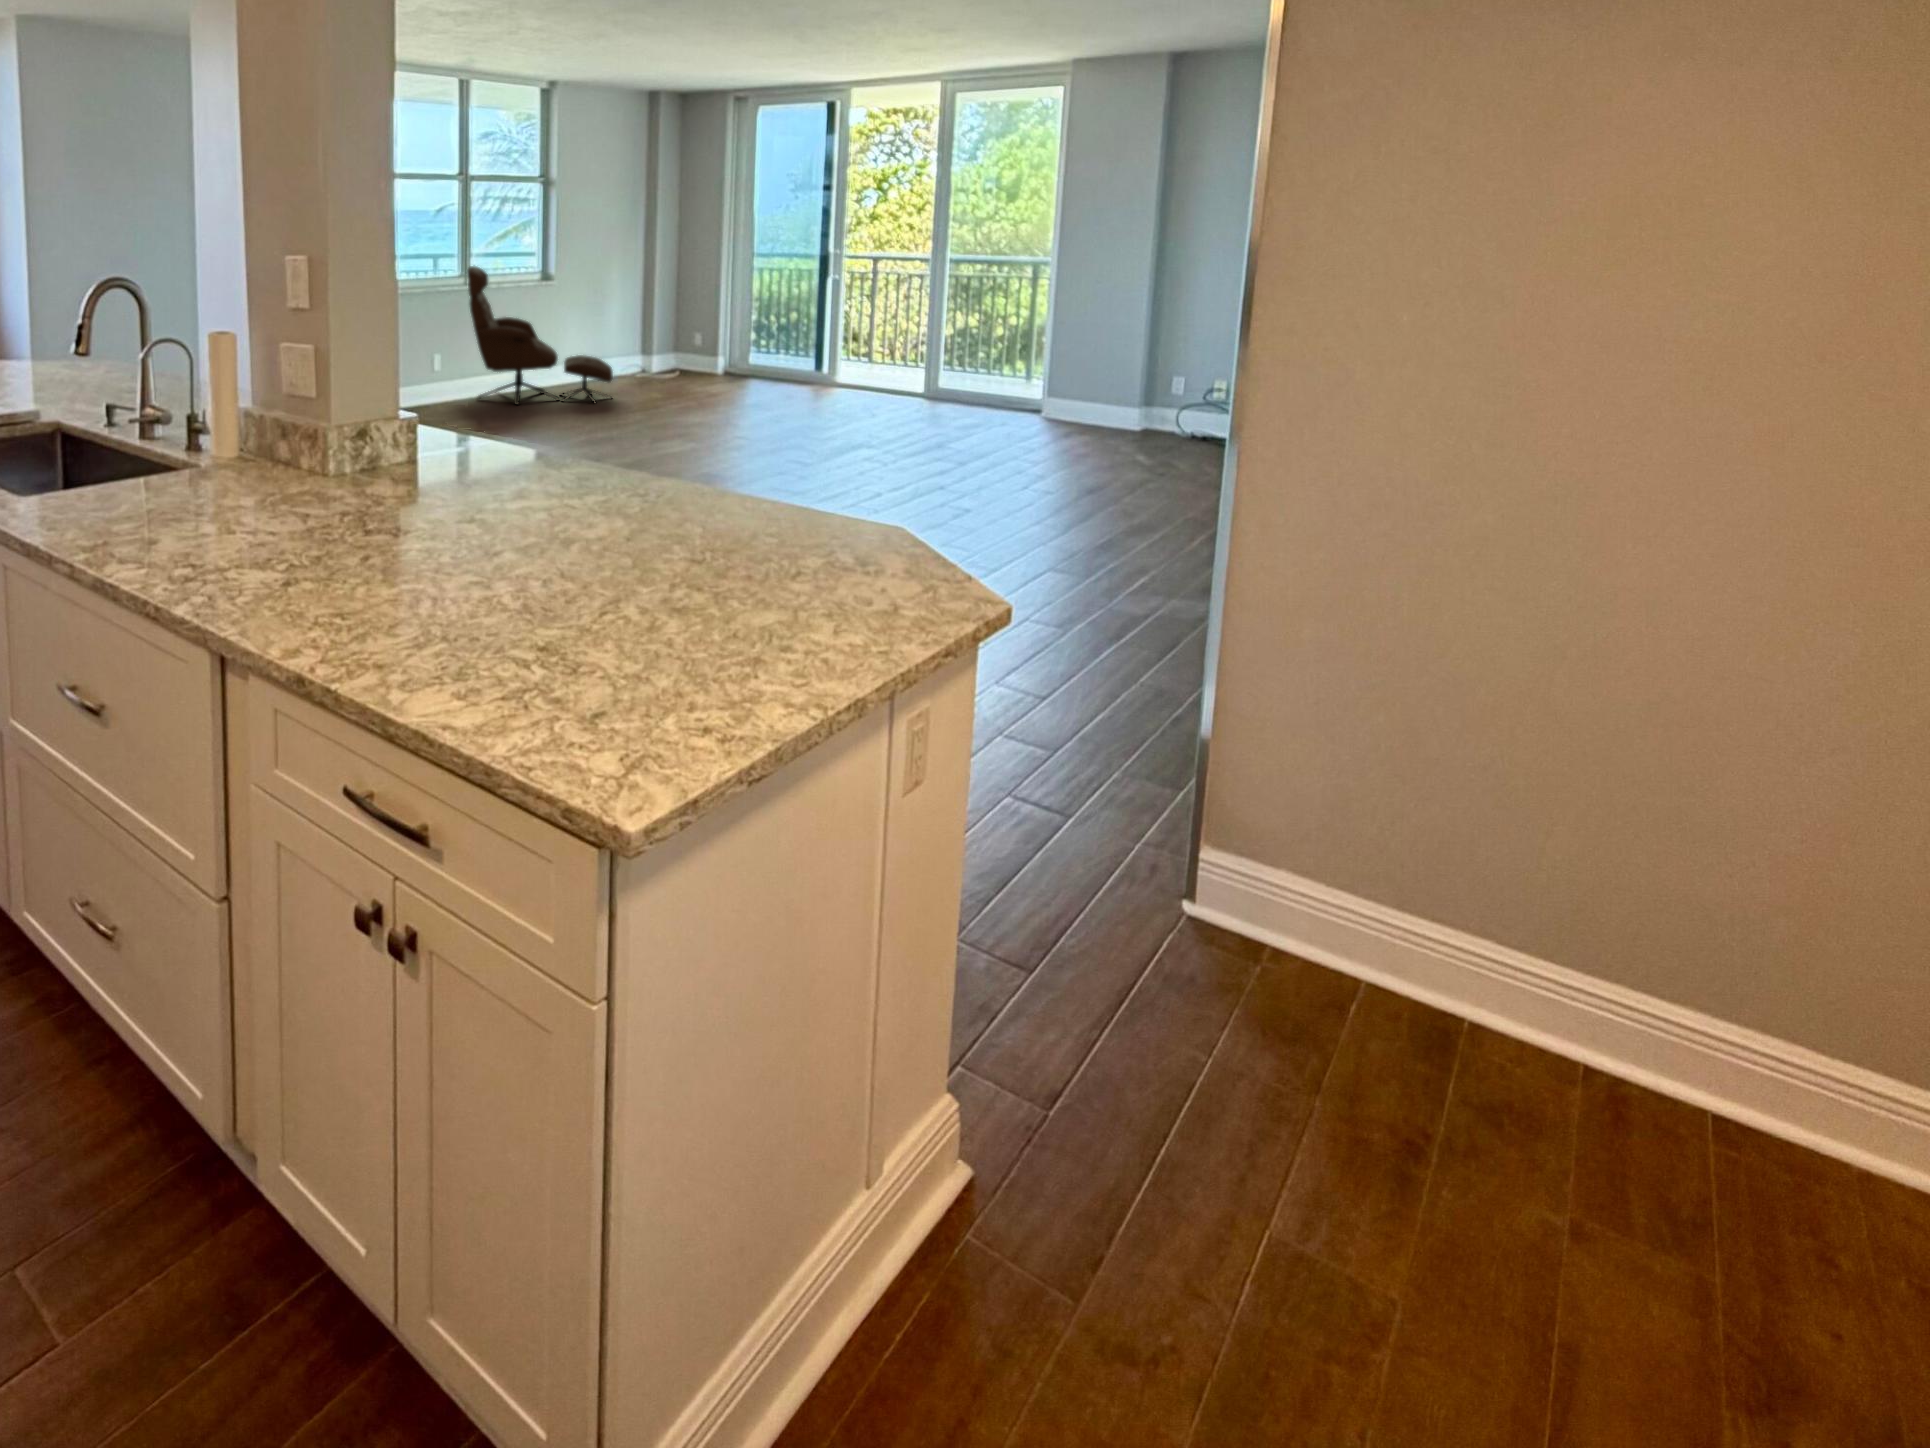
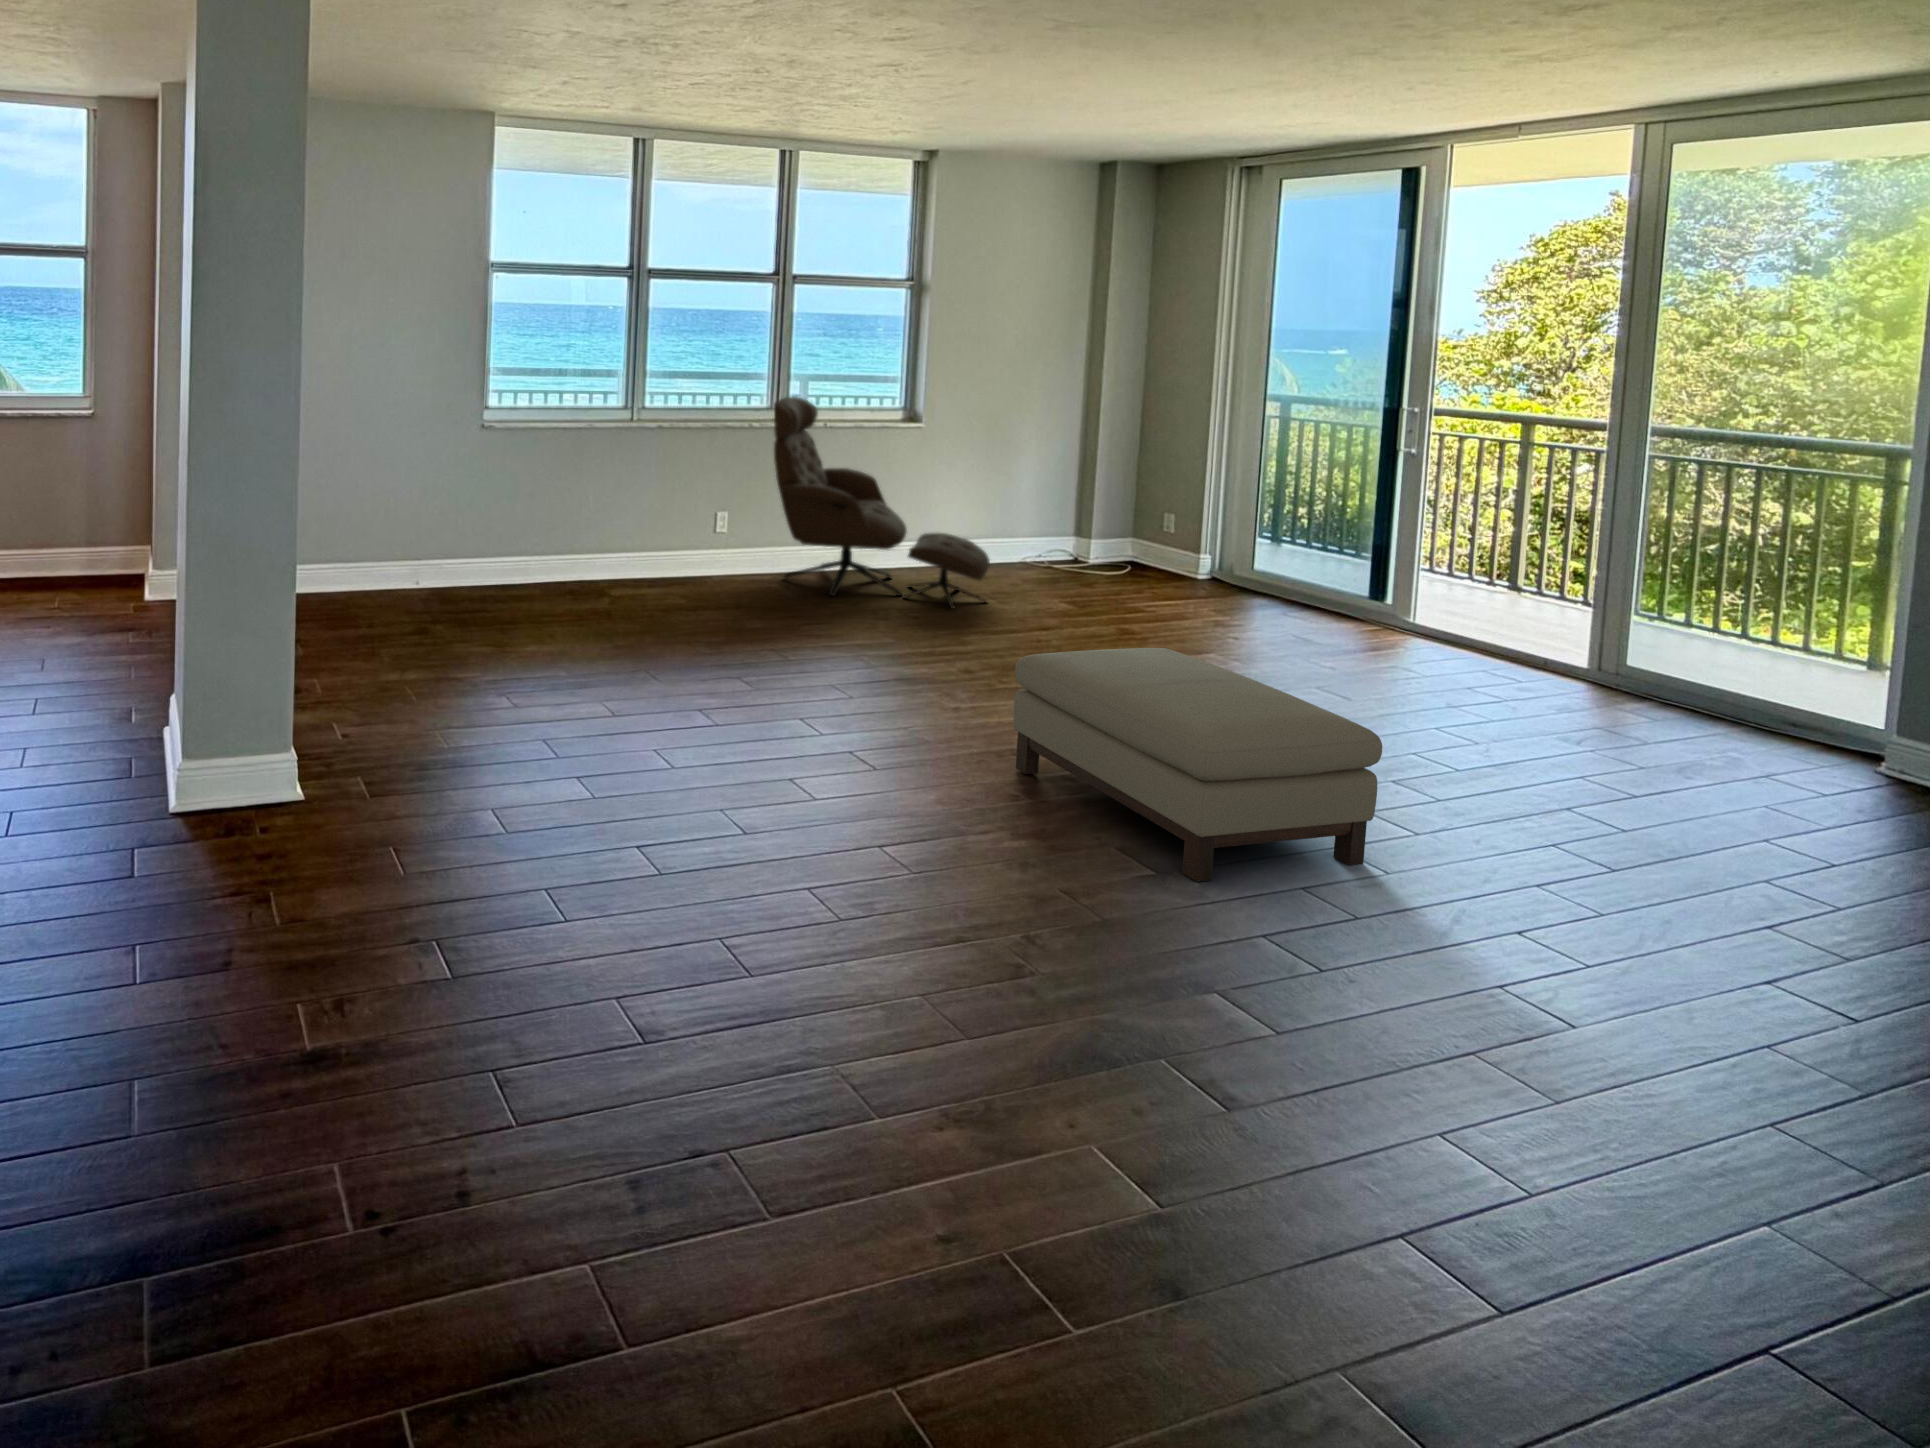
ottoman: none [679,388,858,490] -> present [1013,648,1382,882]

